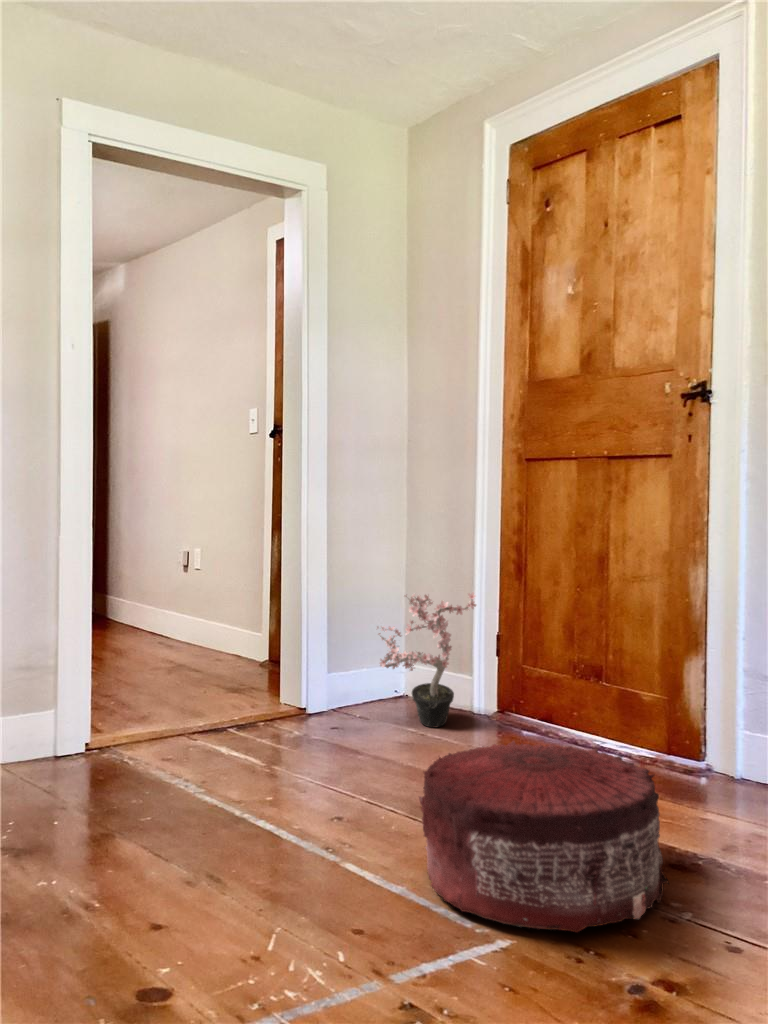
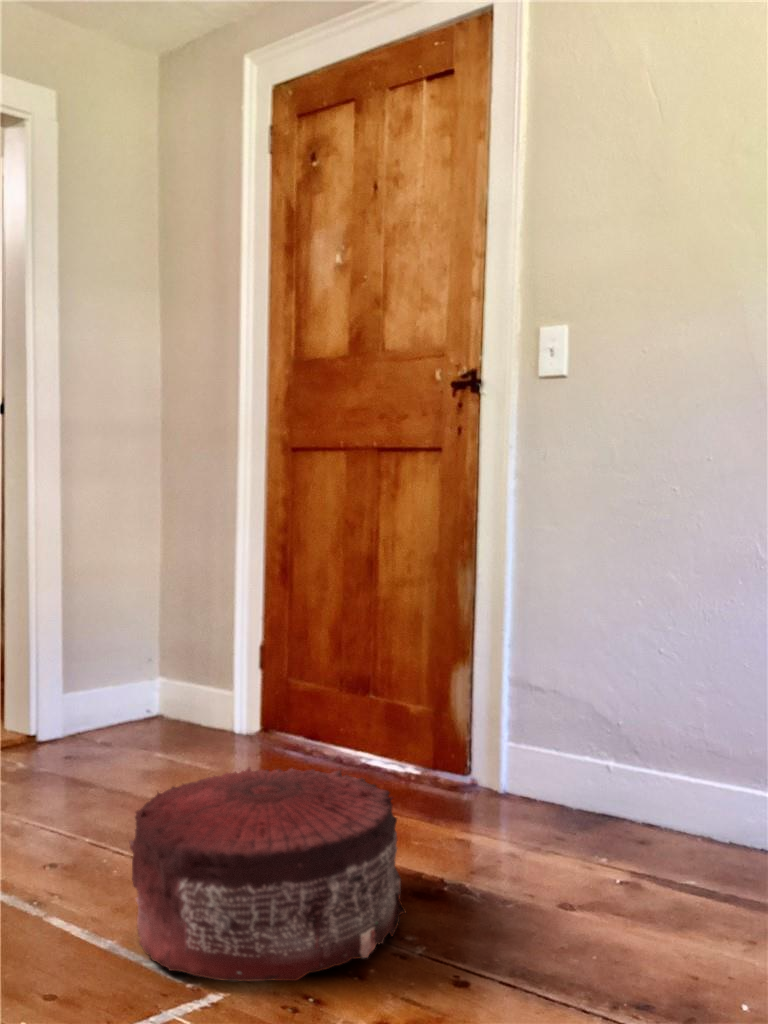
potted plant: present [377,592,476,727] -> none [116,589,241,751]

